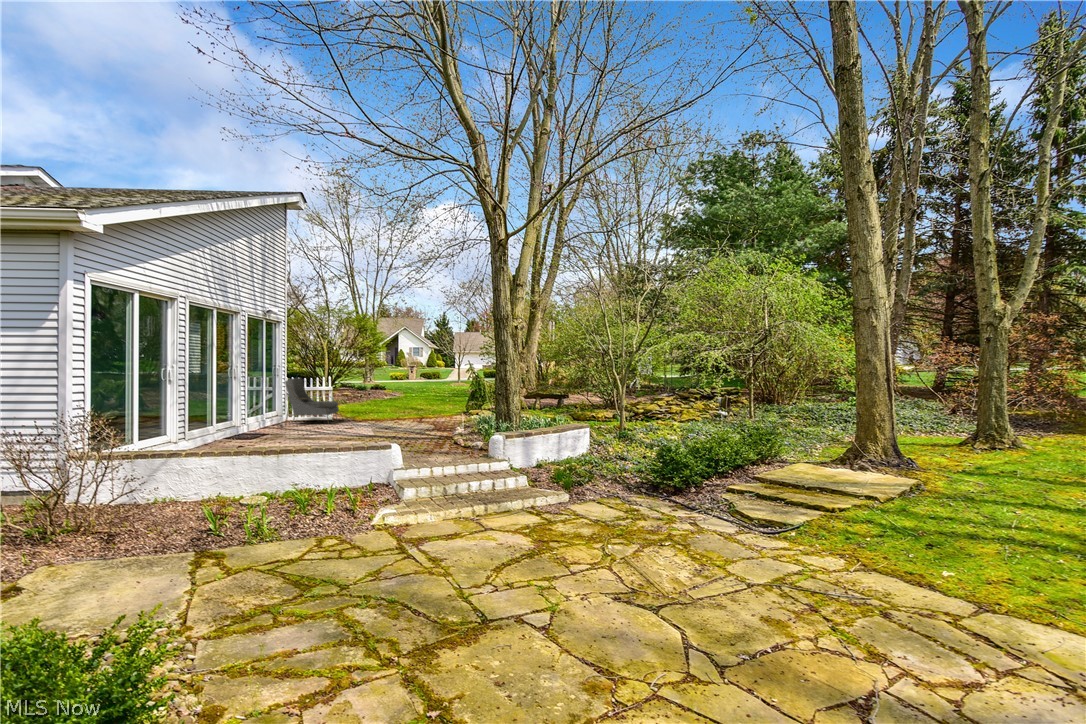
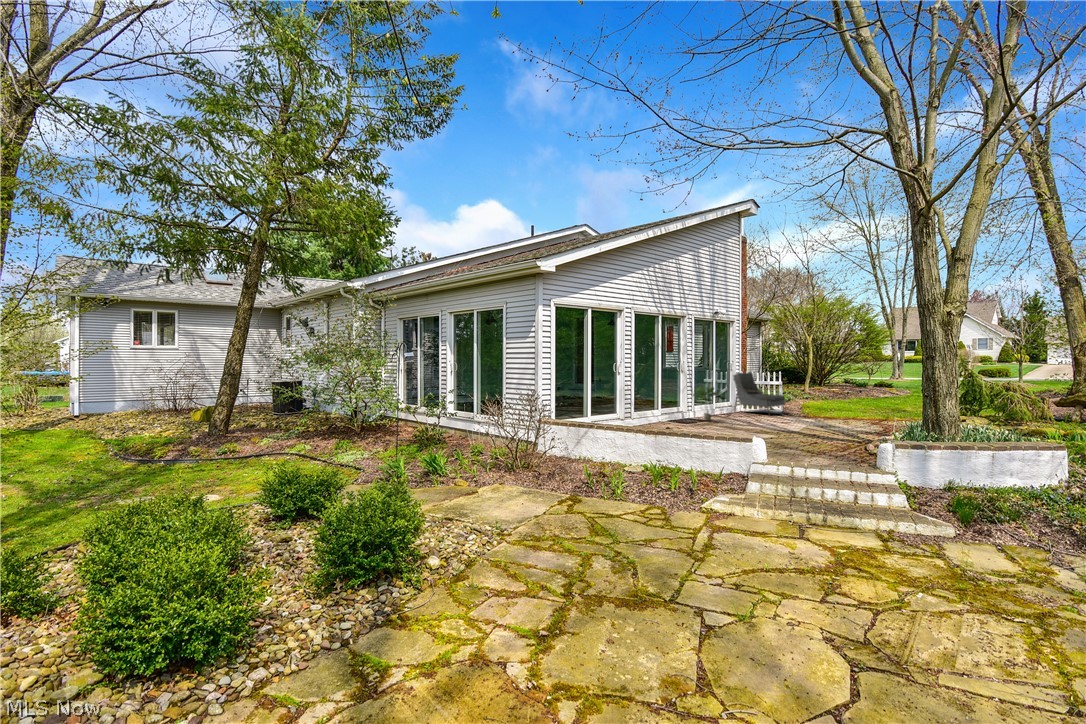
potted plant: none [253,395,290,437] -> present [693,386,720,421]

